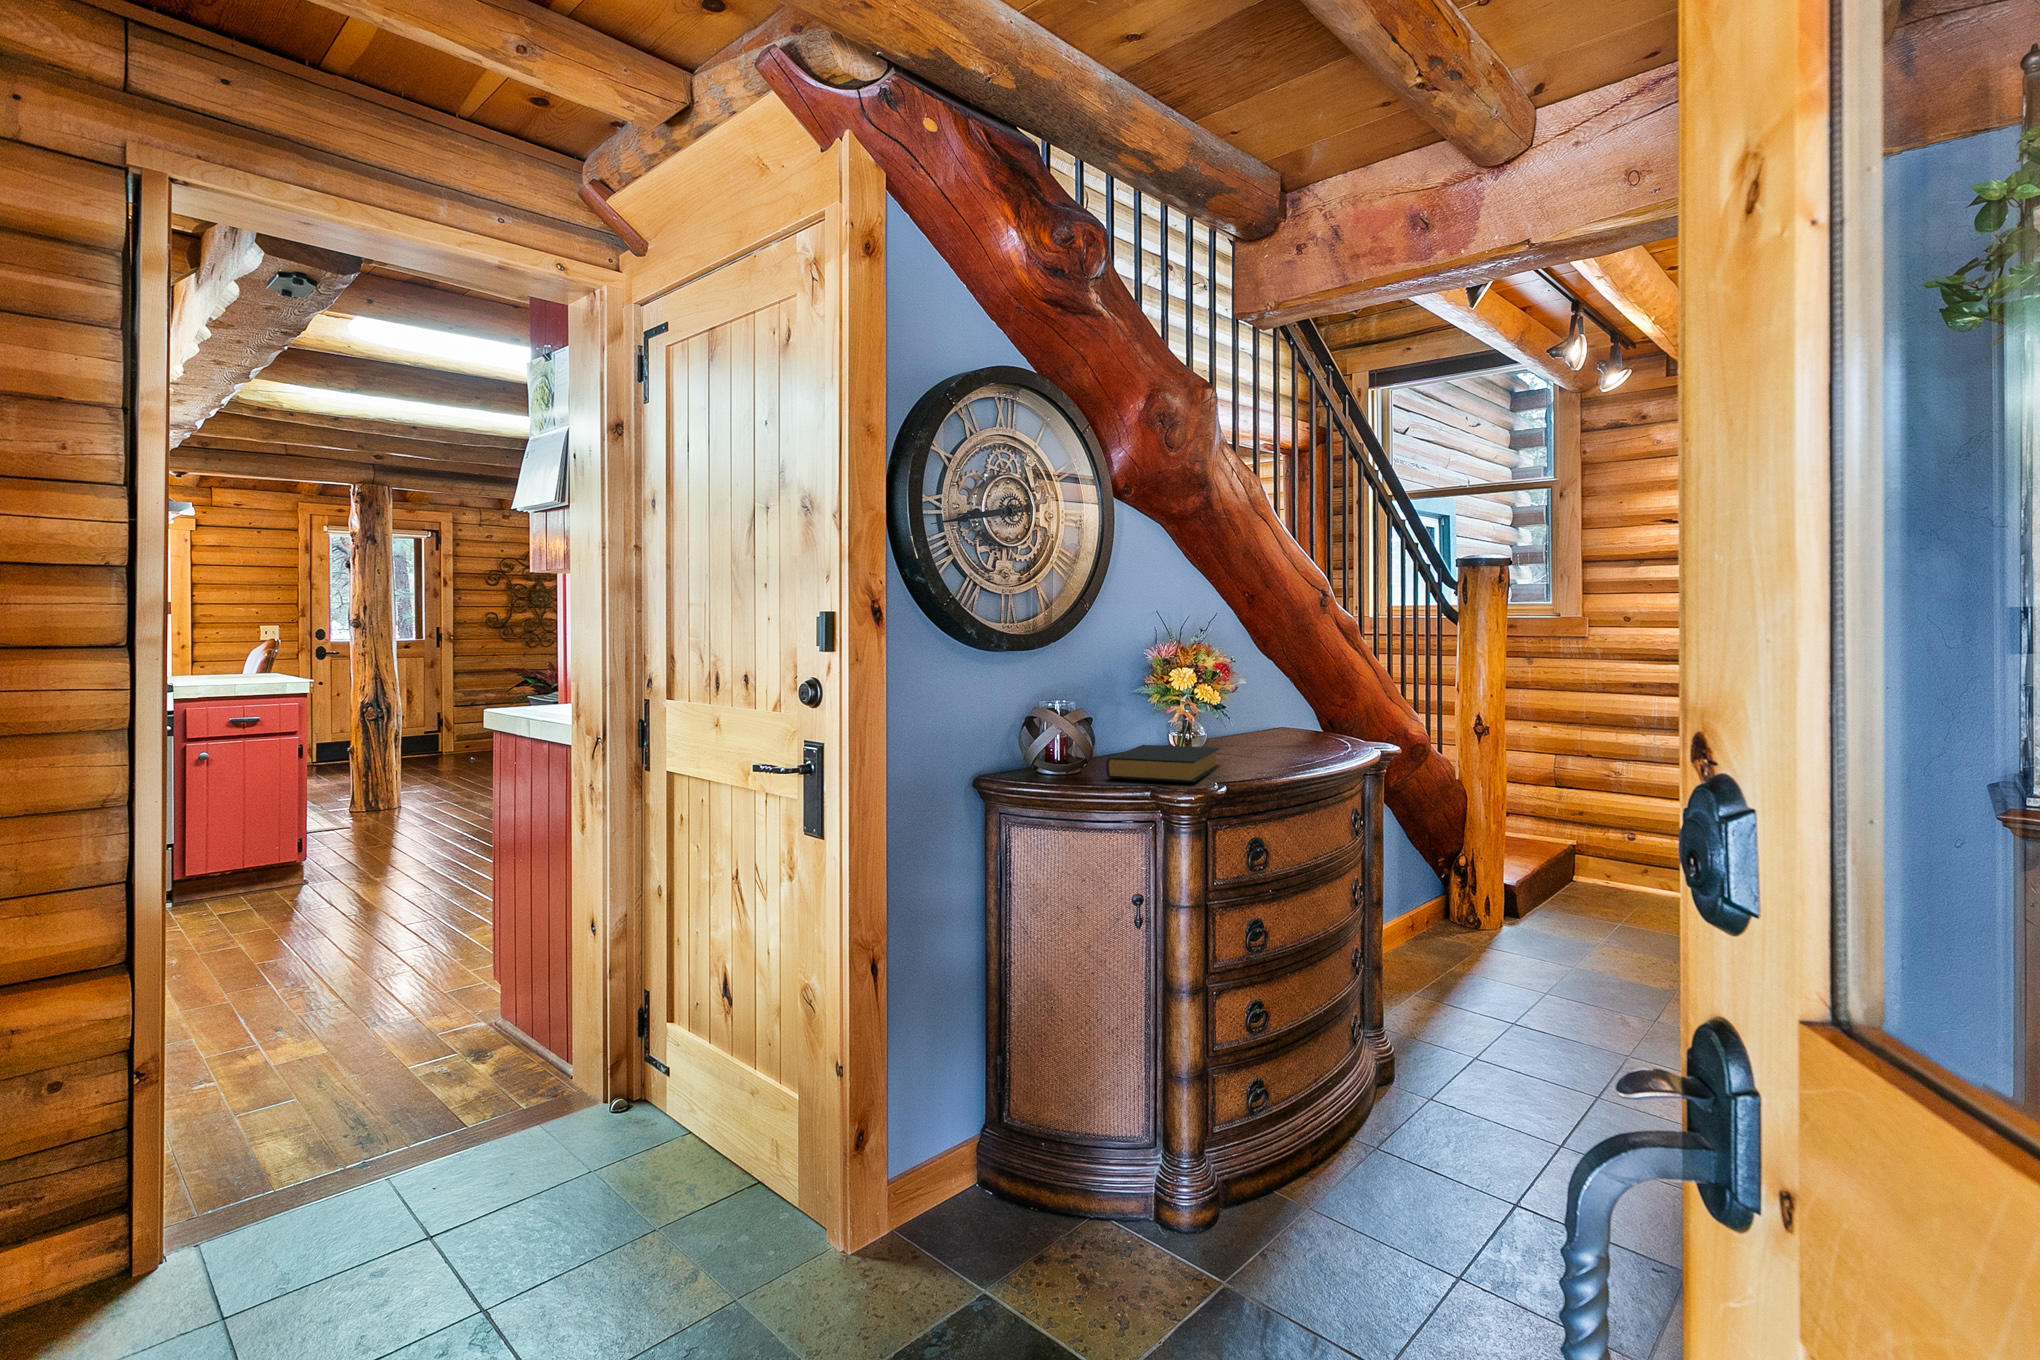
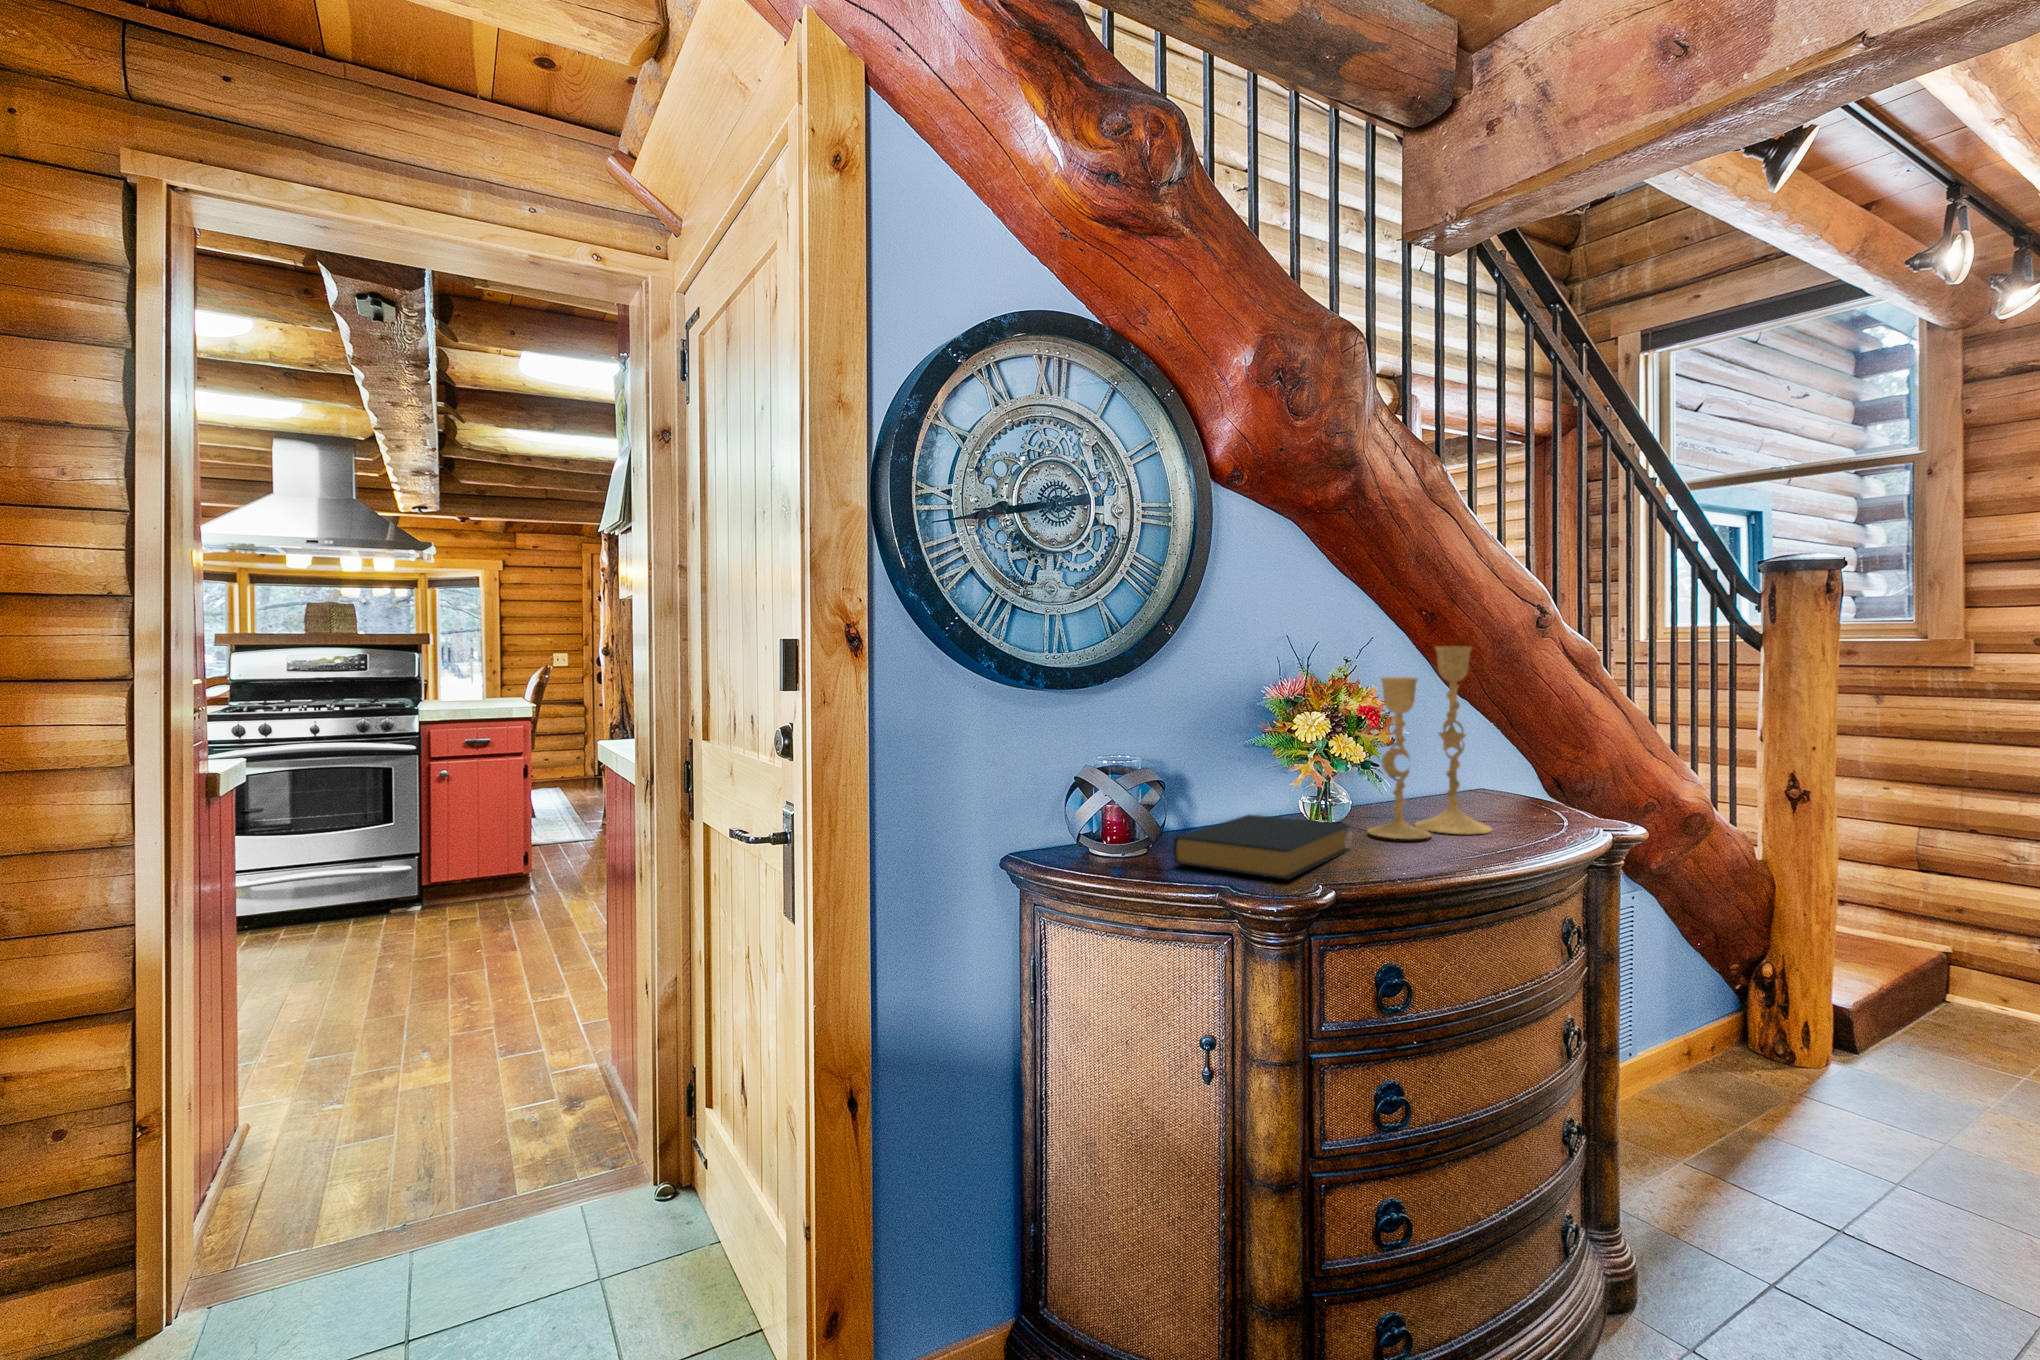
candlestick: none [1224,620,1307,758] -> present [1367,647,1492,839]

